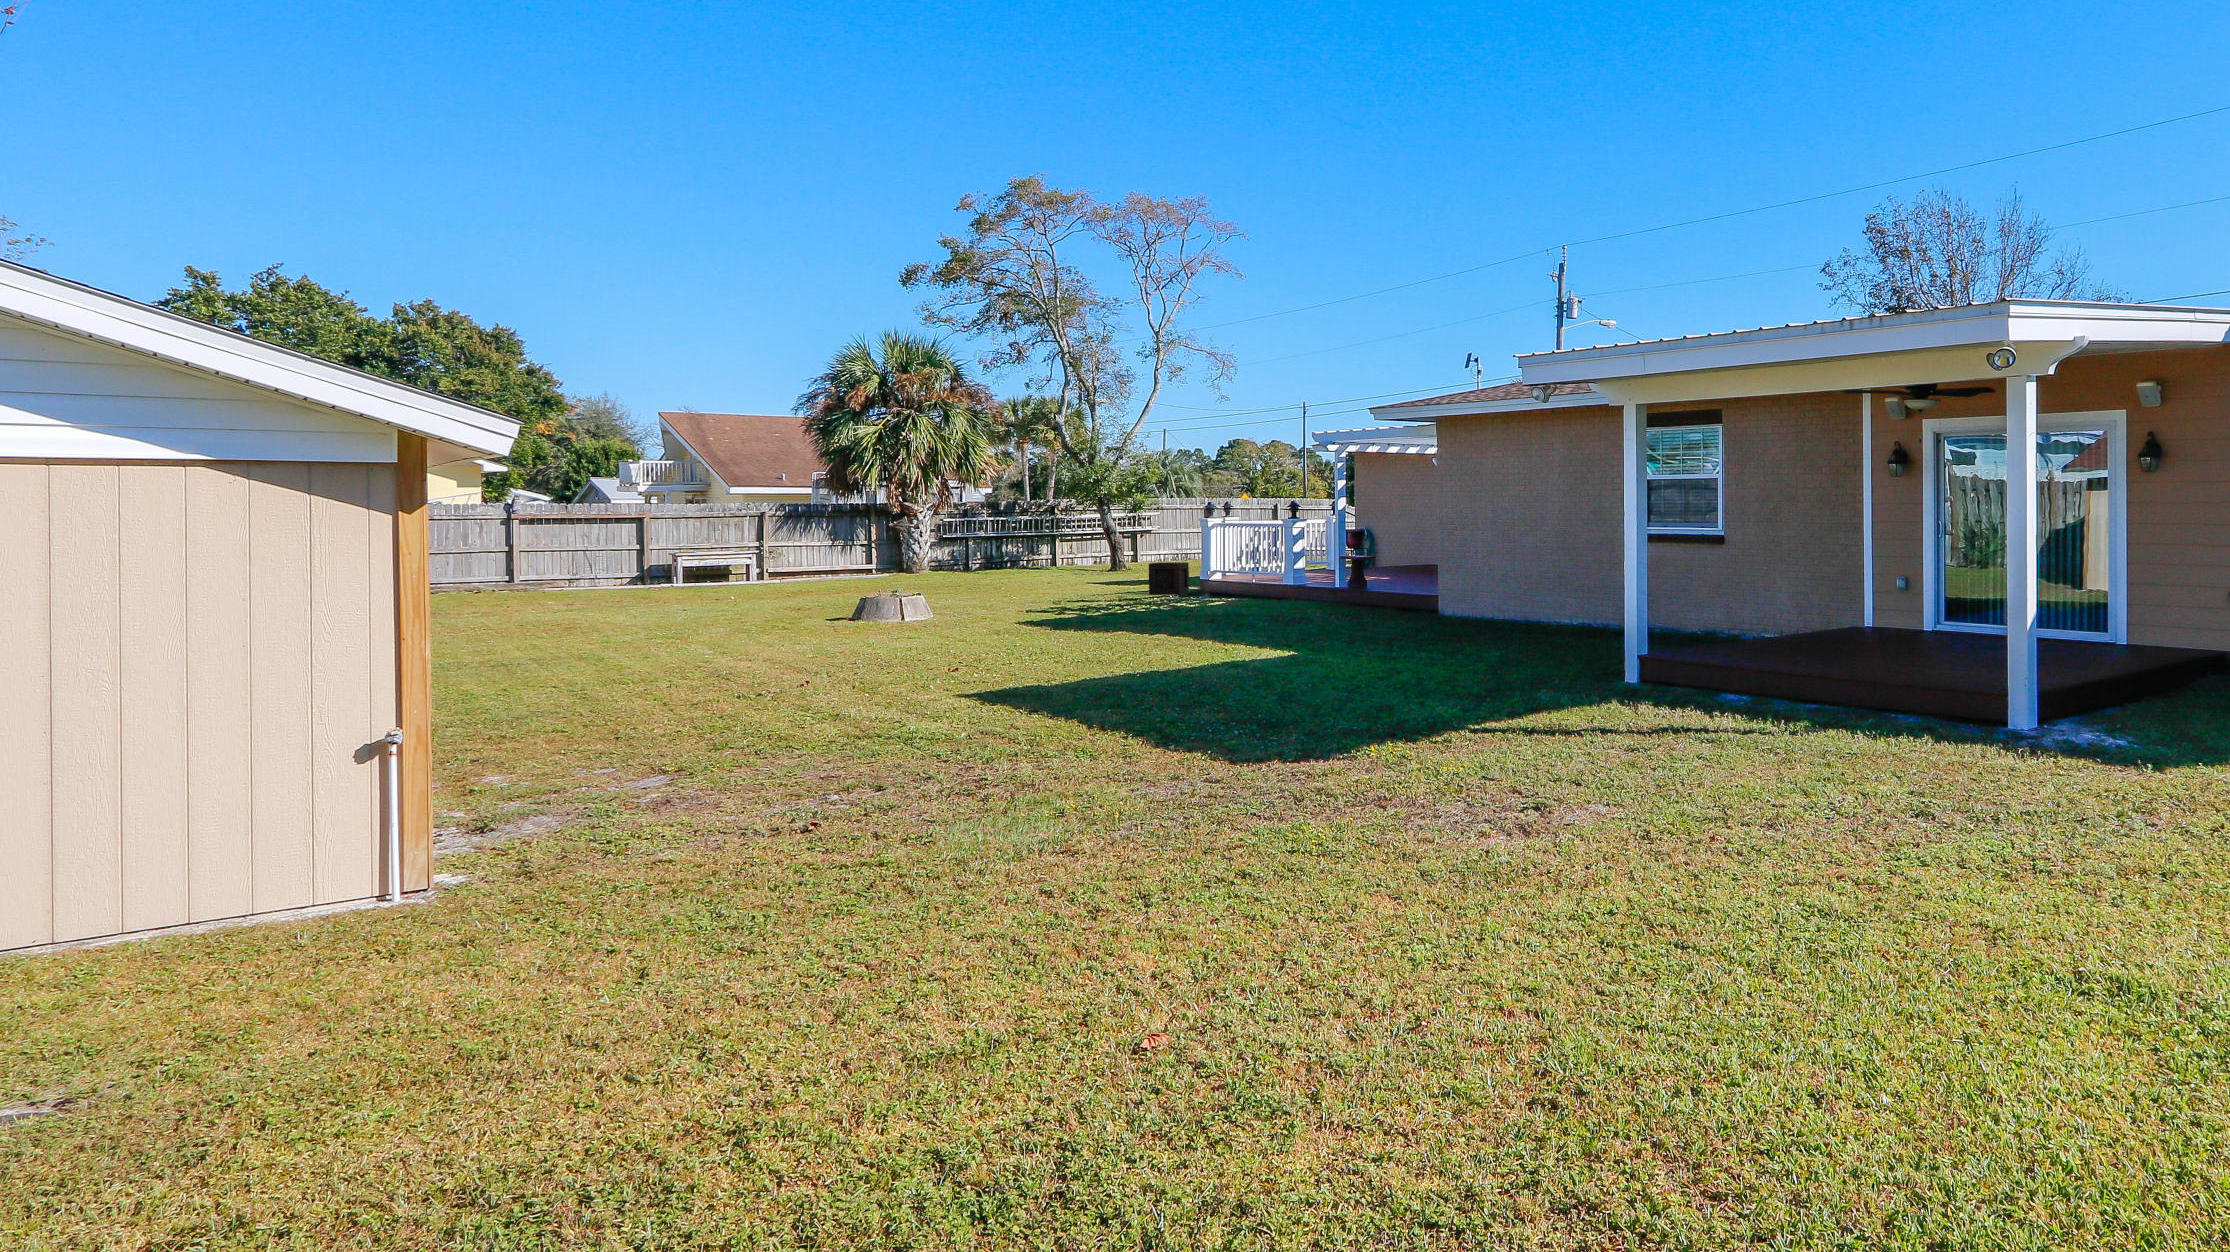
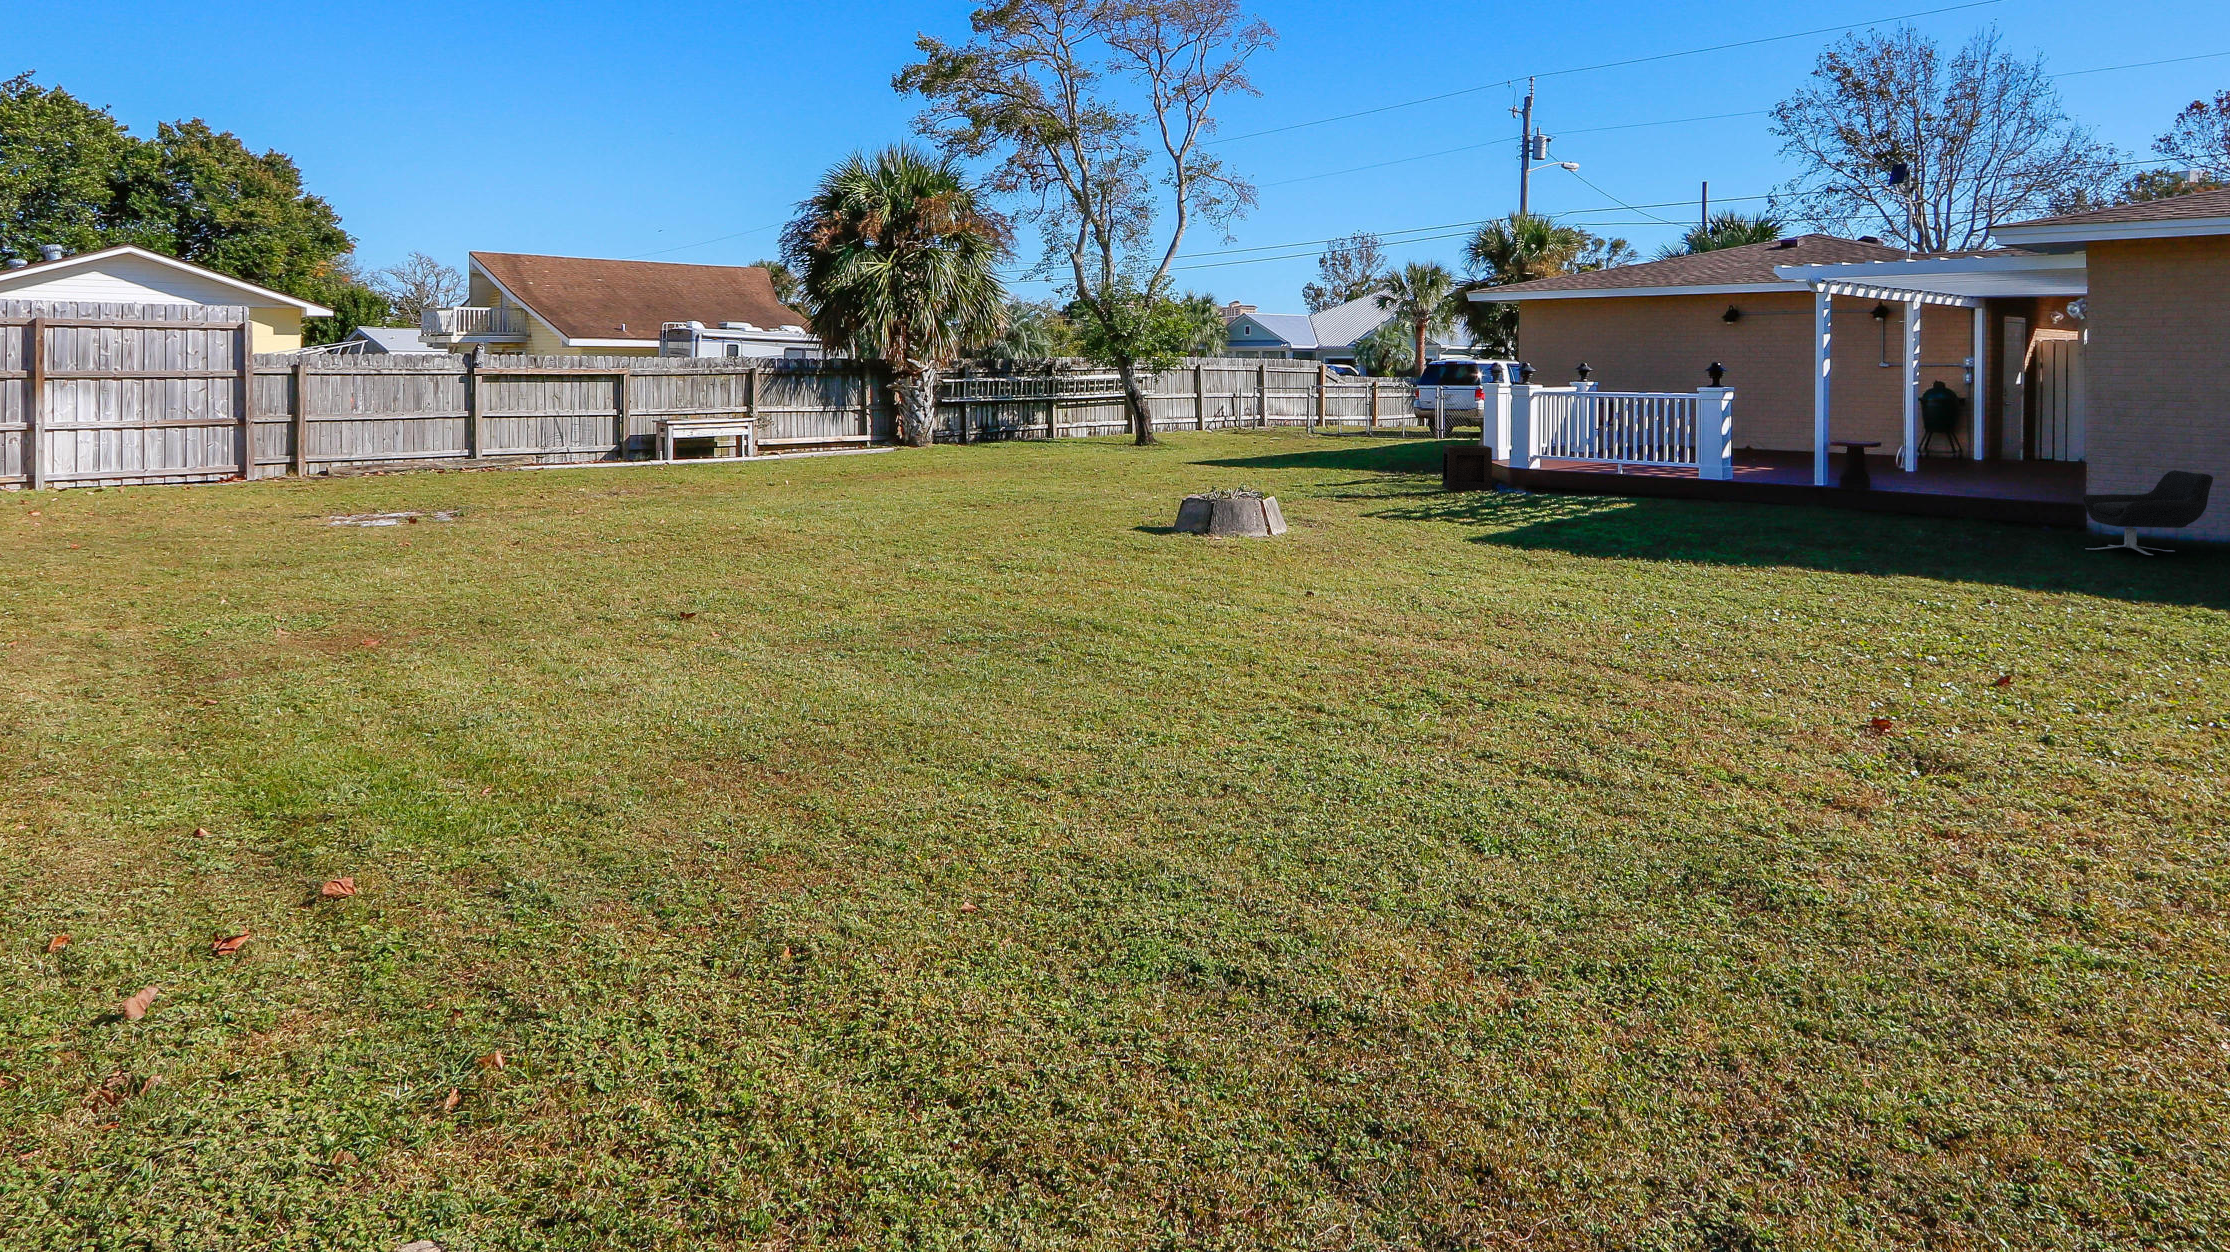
lounge chair: none [1357,567,1423,620] -> present [2082,470,2213,555]

